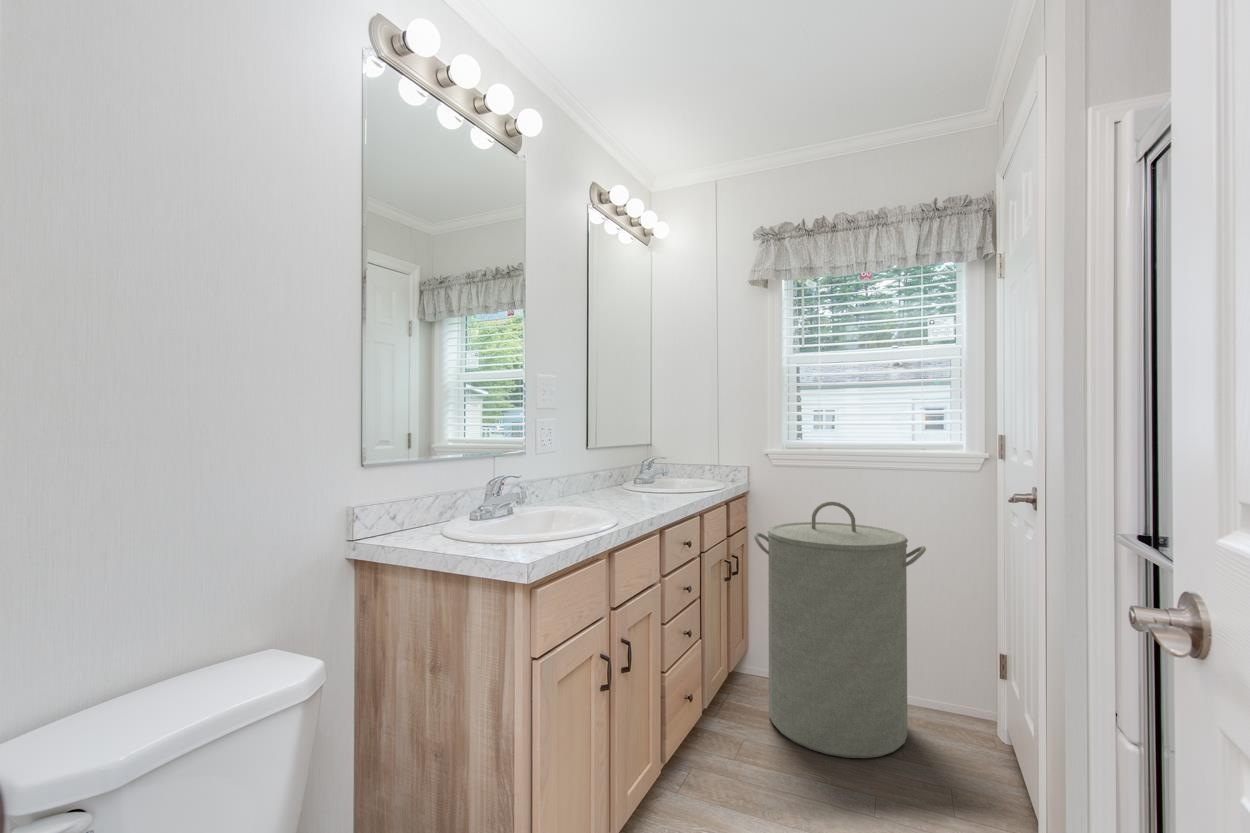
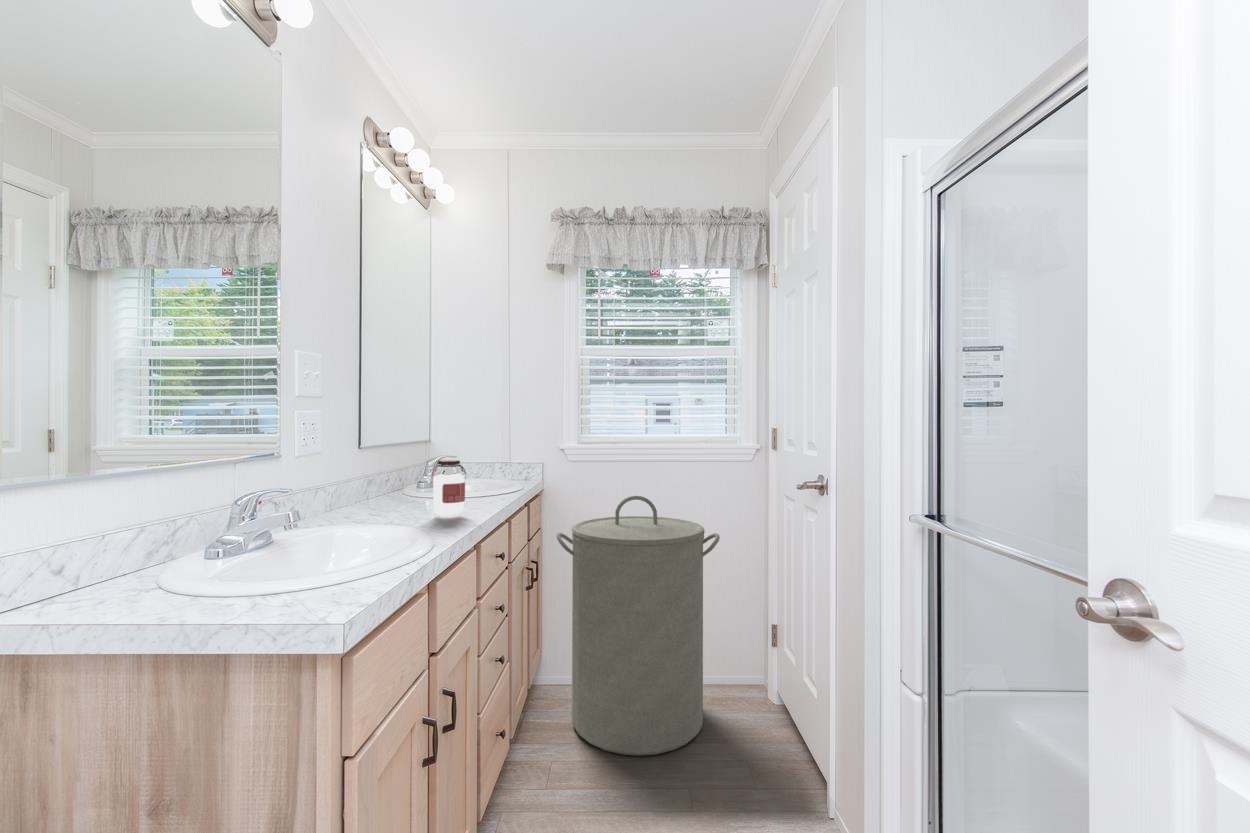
jar: none [629,461,656,507] -> present [431,460,466,515]

